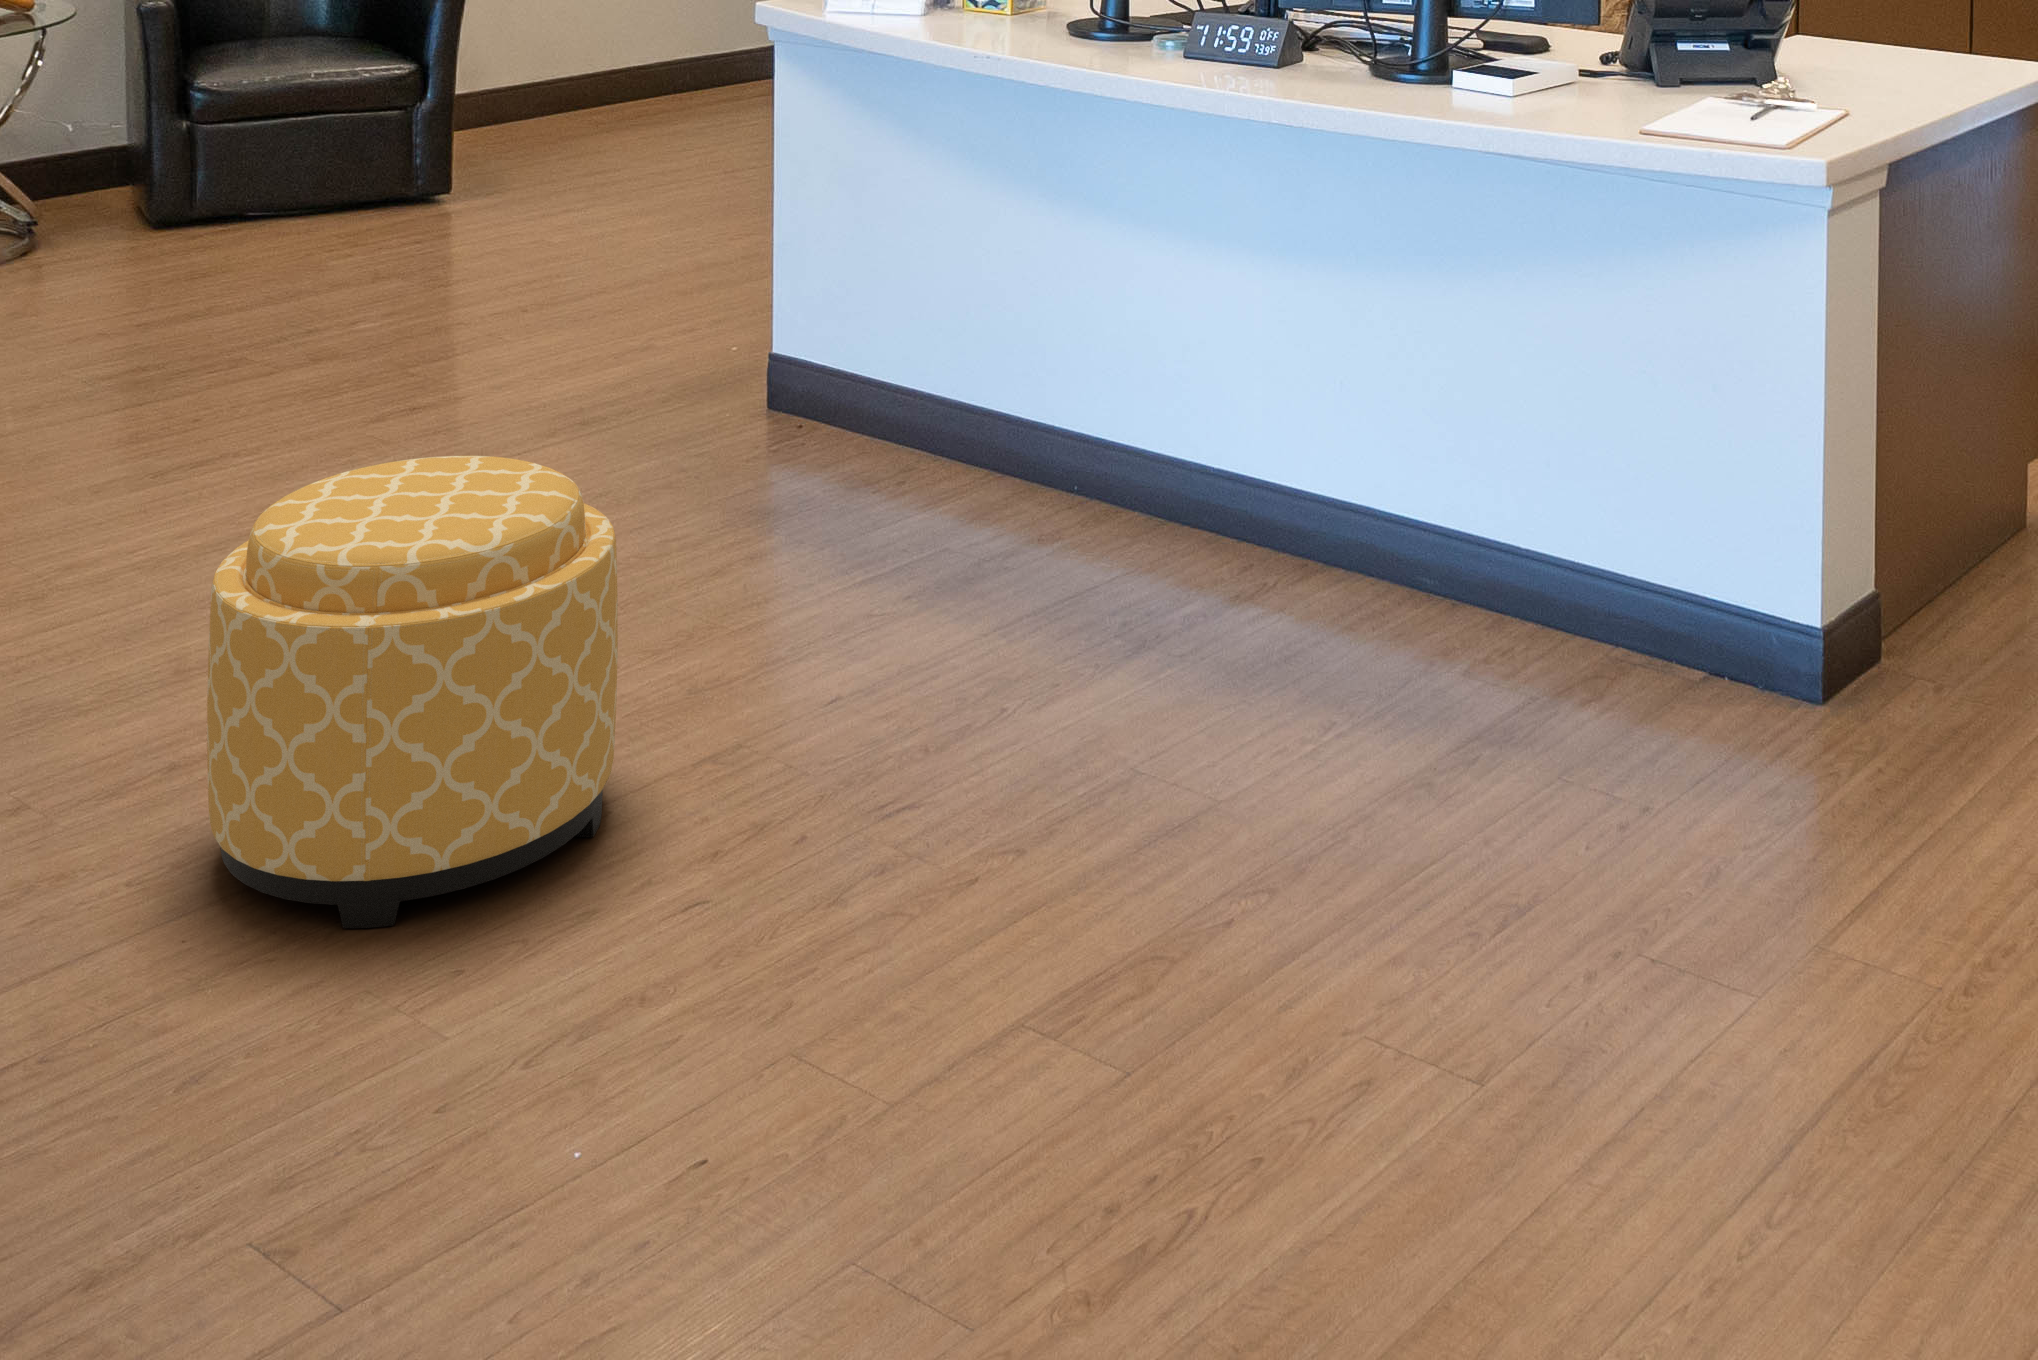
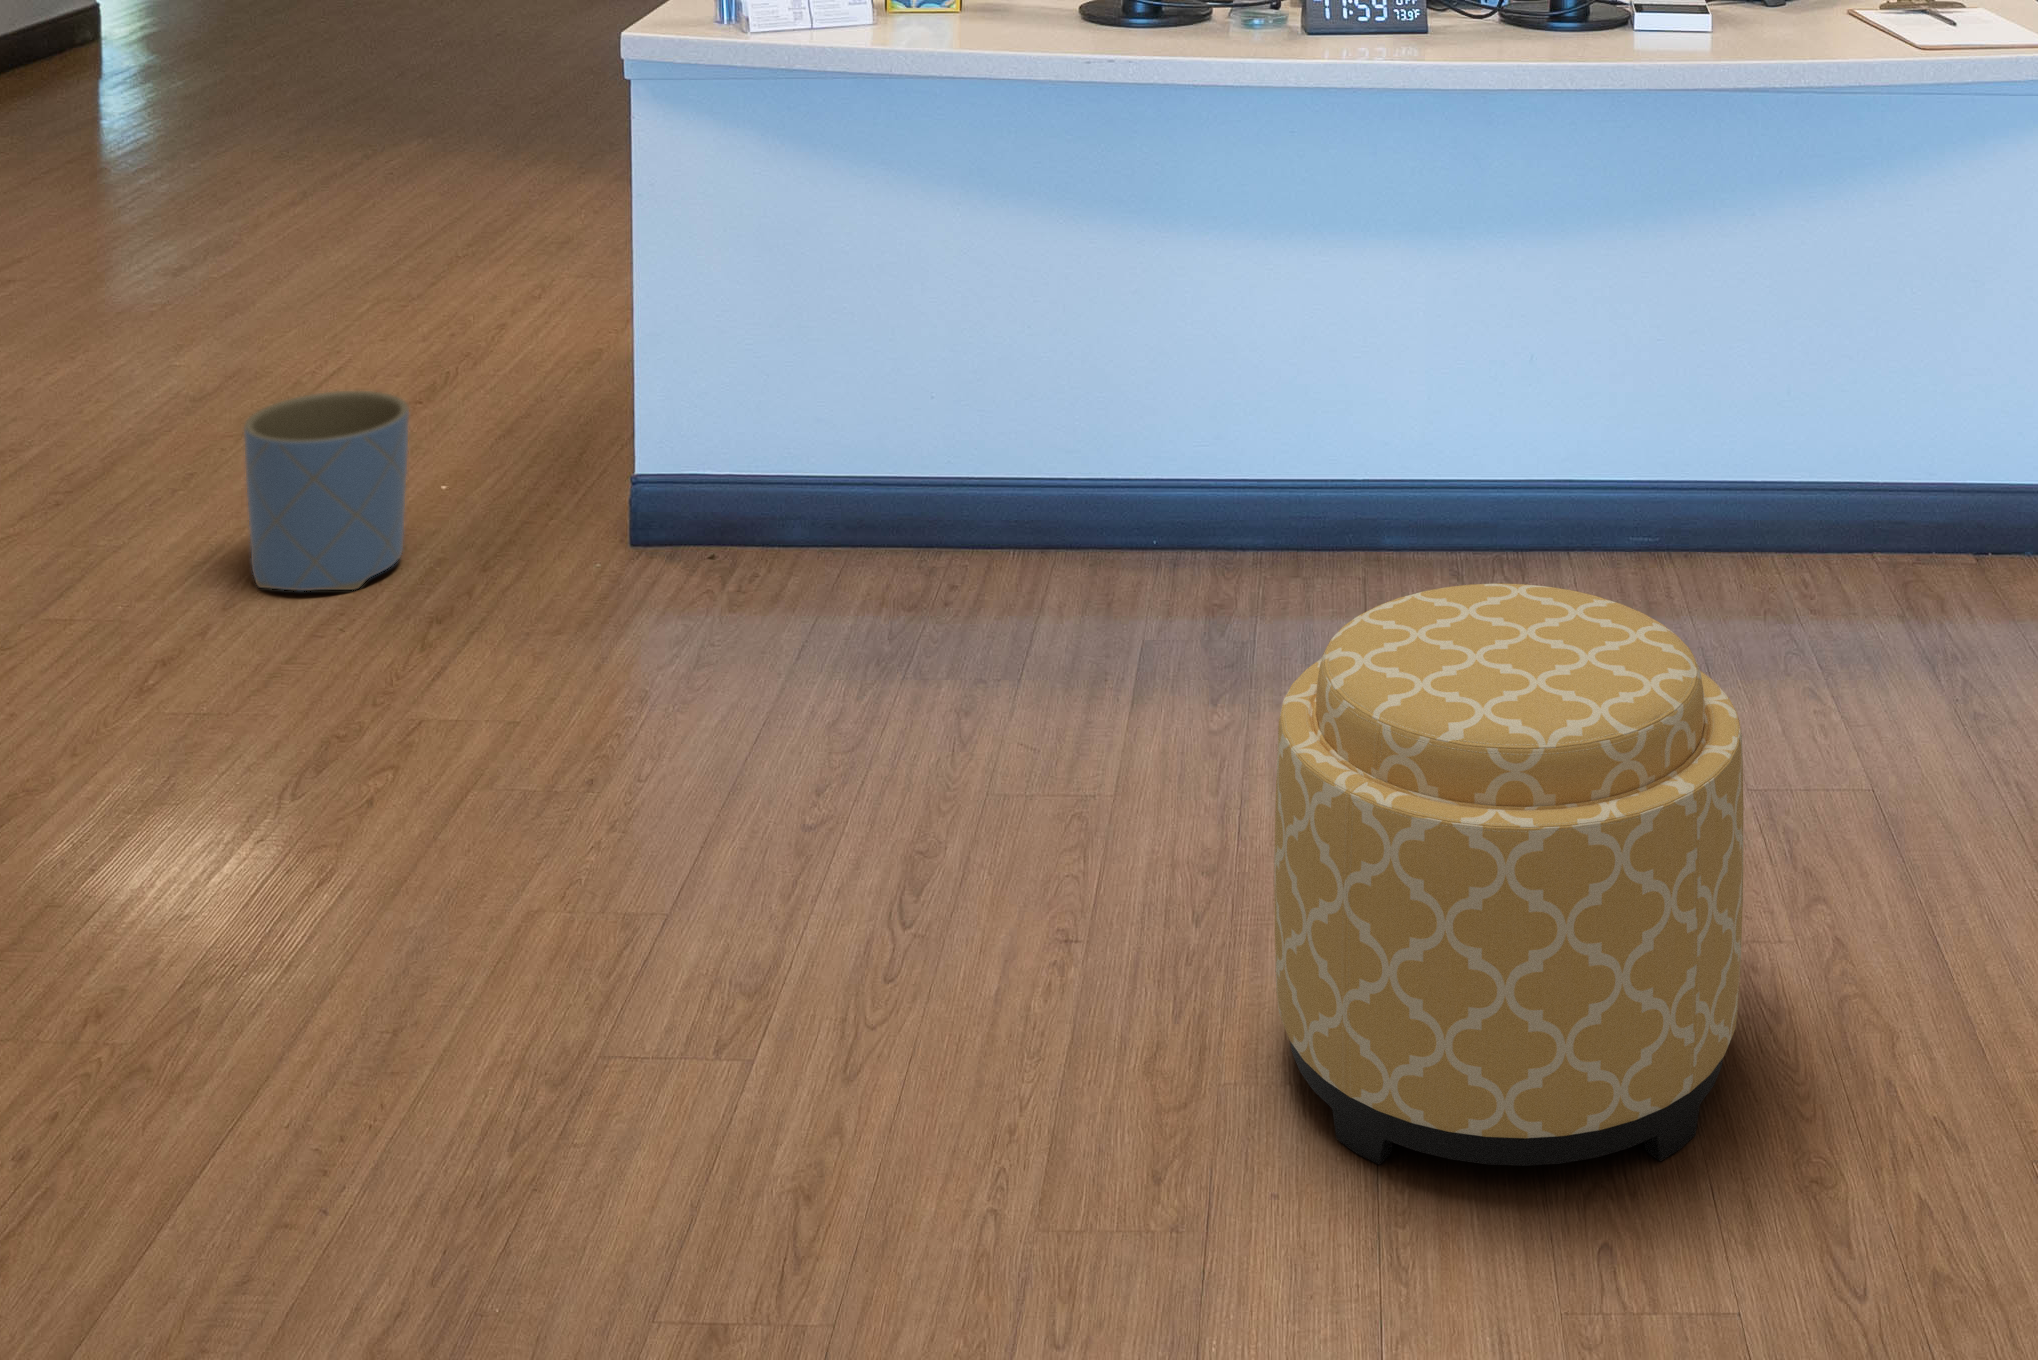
planter: none [470,232,586,372] -> present [244,391,409,591]

